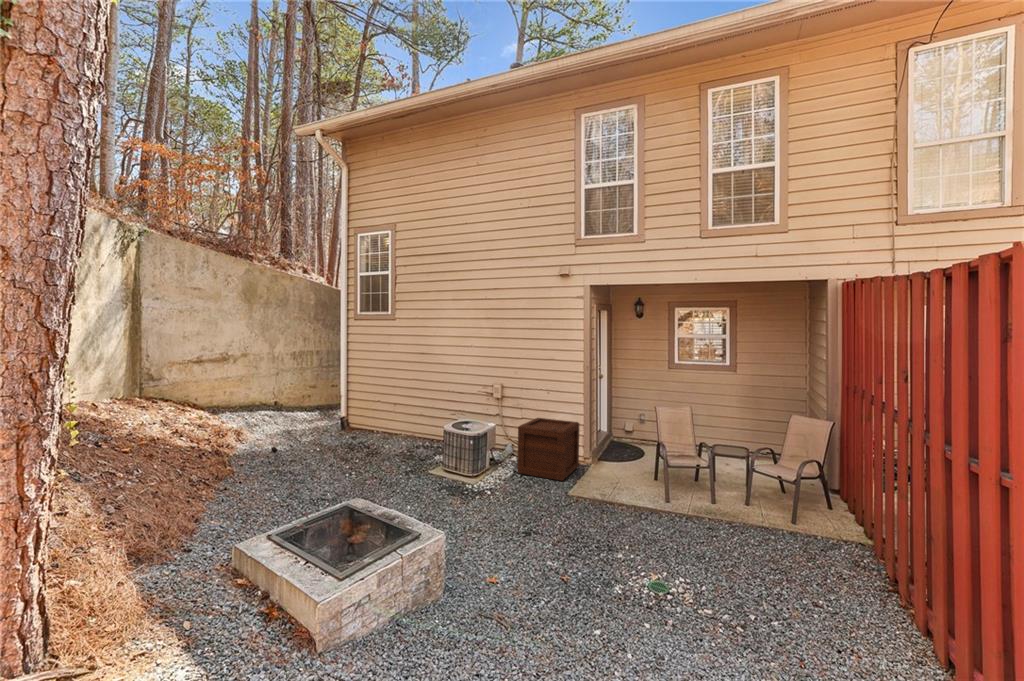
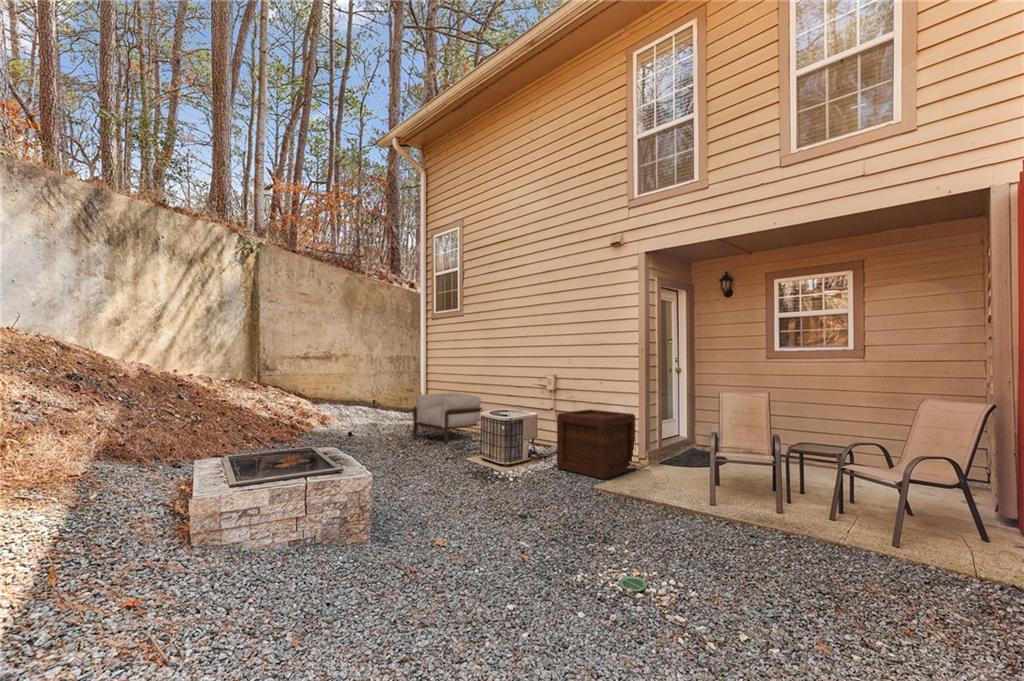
armchair: none [350,399,423,453] -> present [413,393,482,444]

